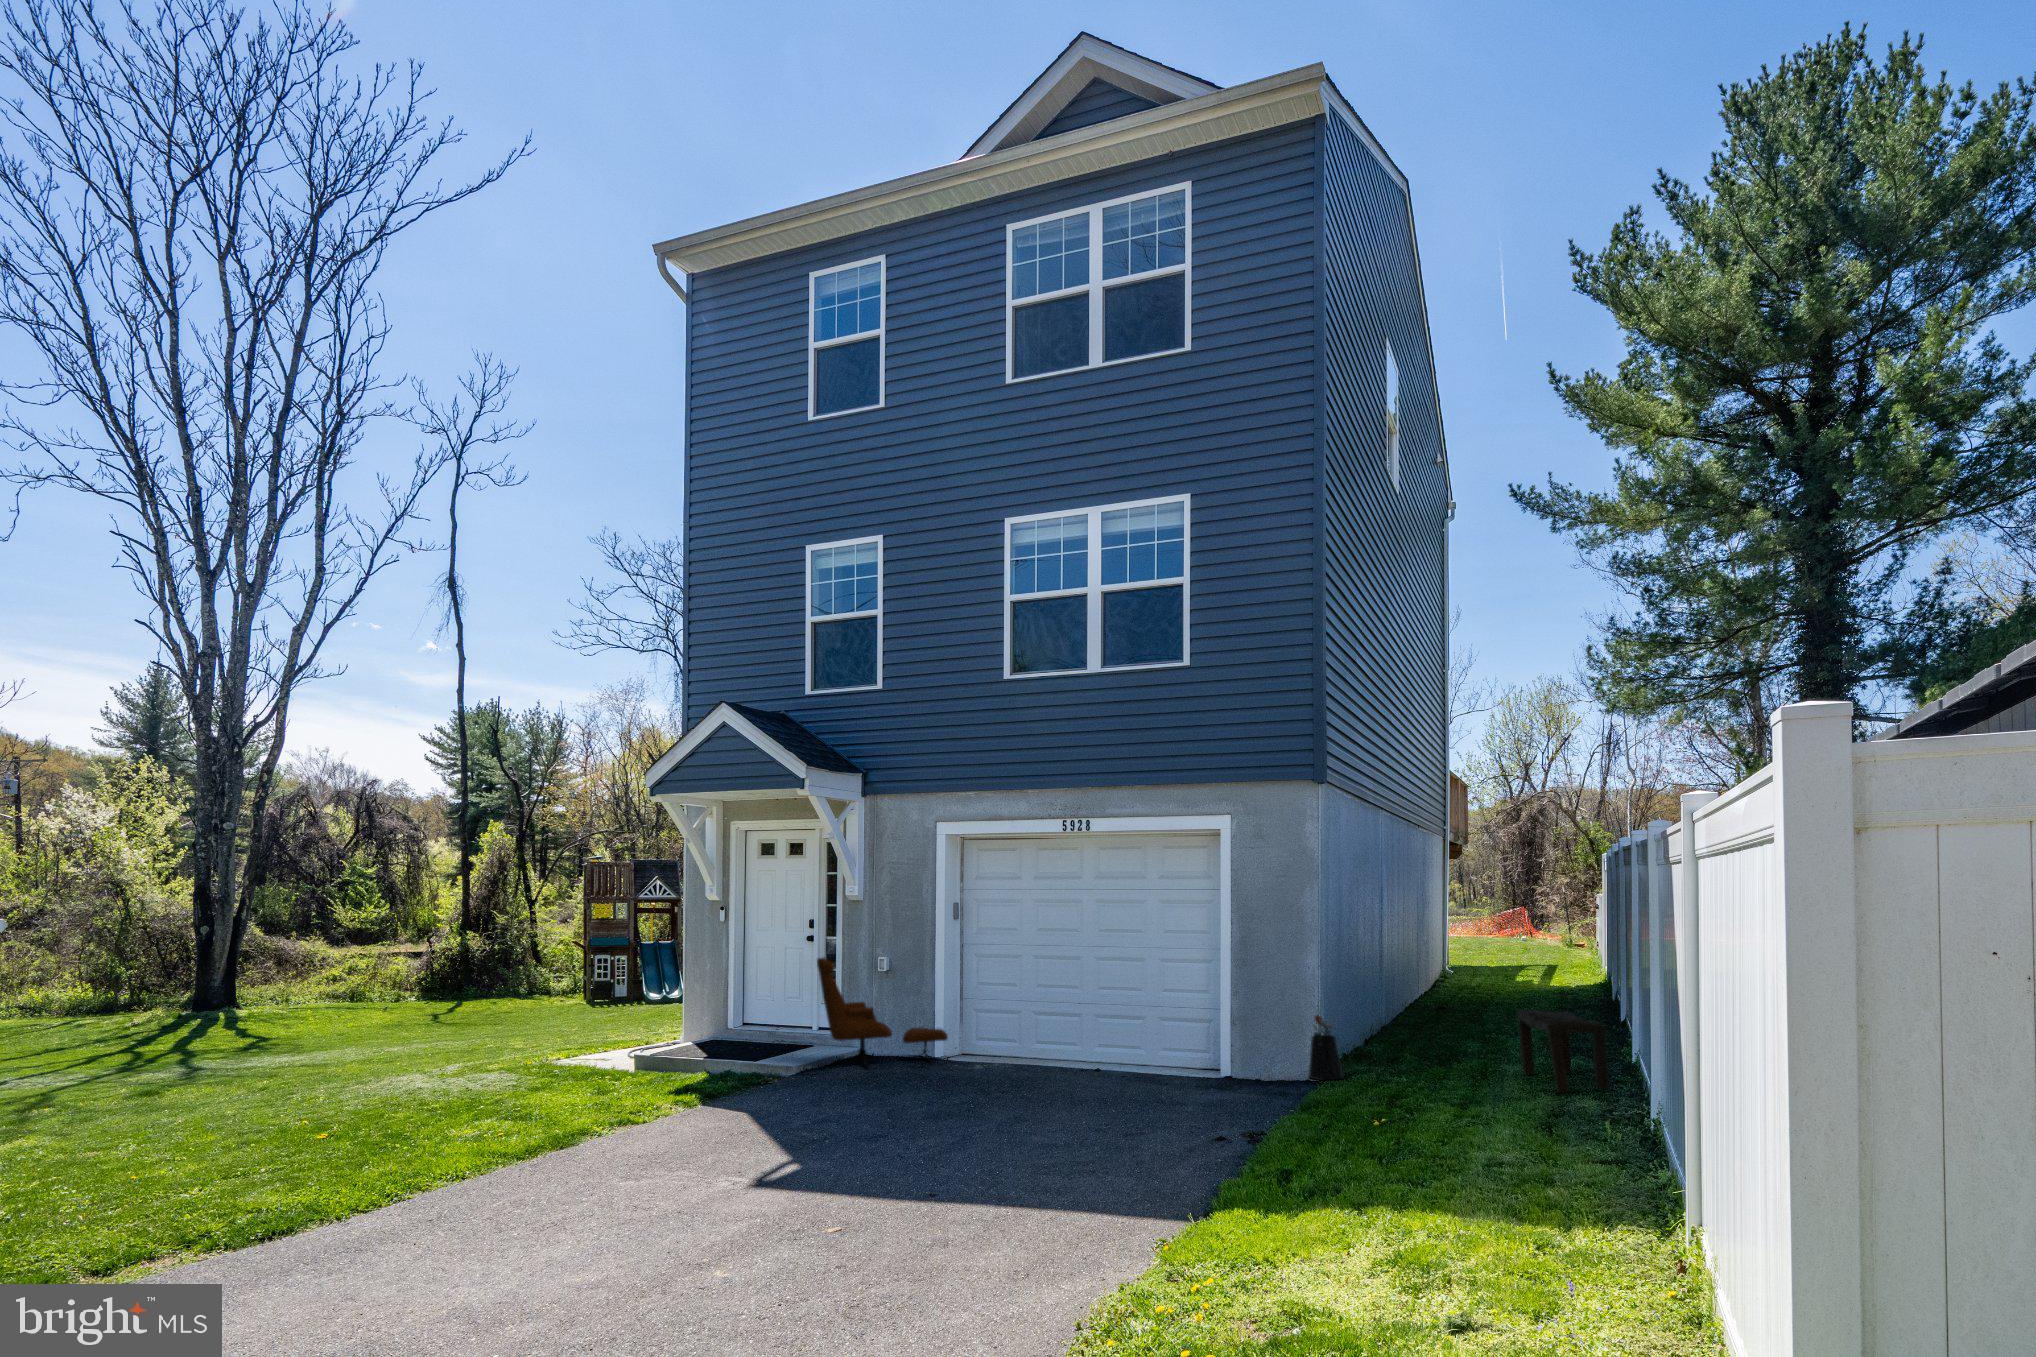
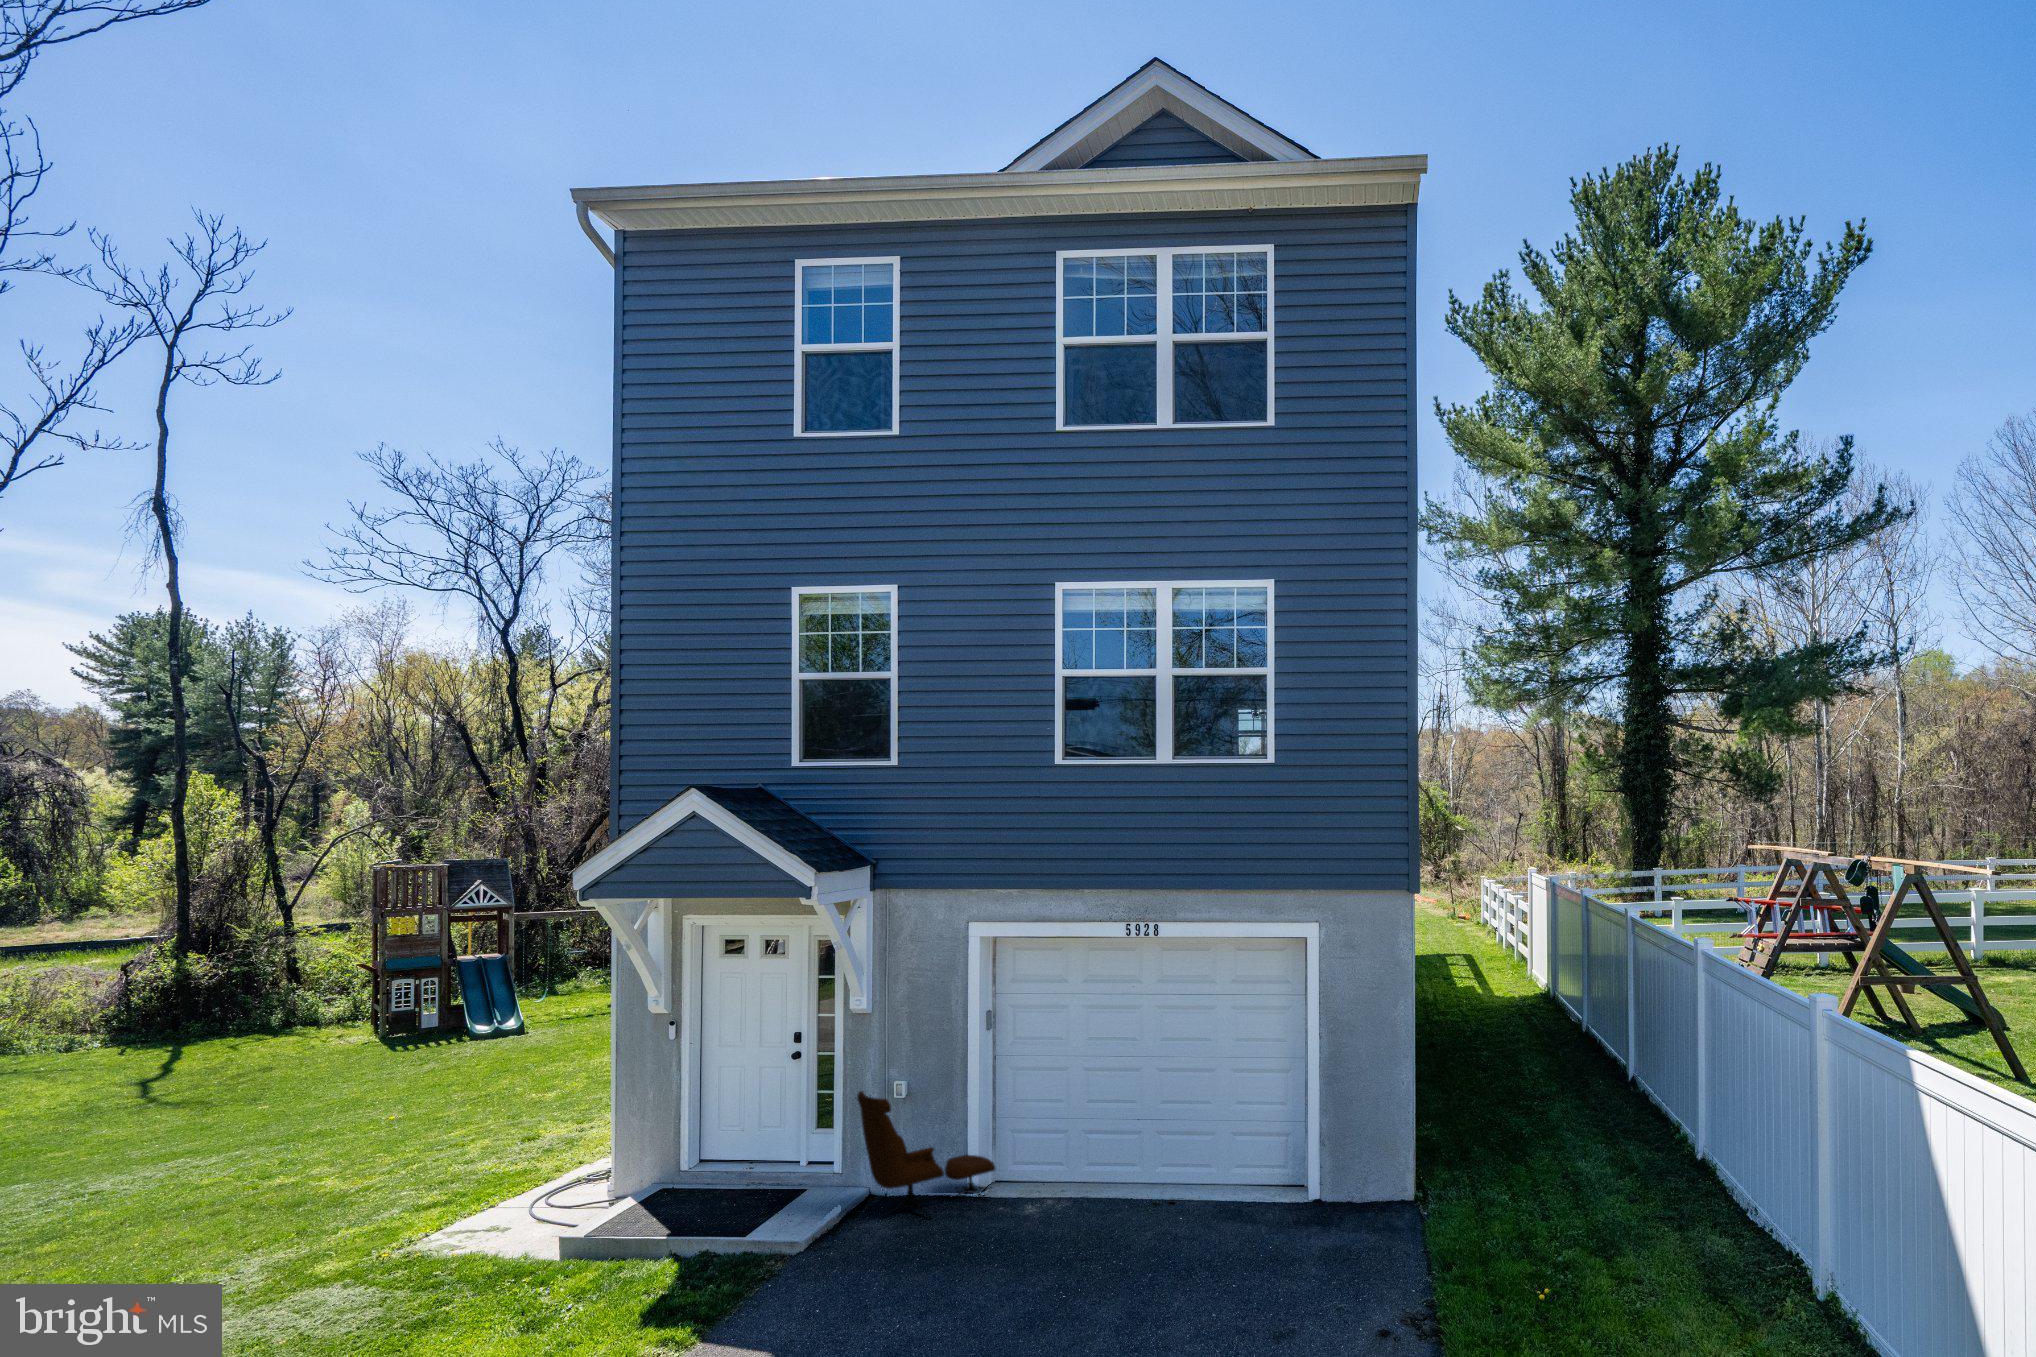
bench: present [1517,1009,1609,1093] -> none [1587,1103,1704,1194]
watering can: present [1308,1015,1343,1080] -> none [1410,1123,1450,1194]

